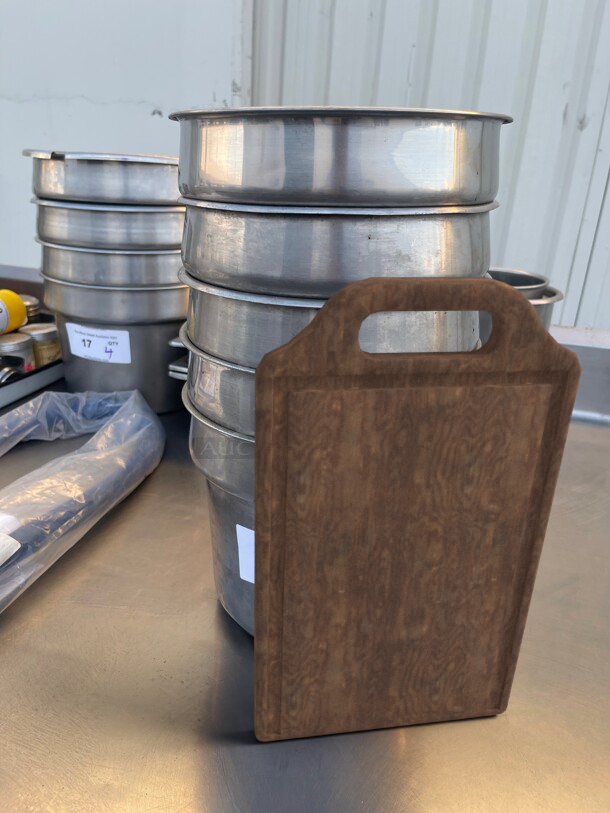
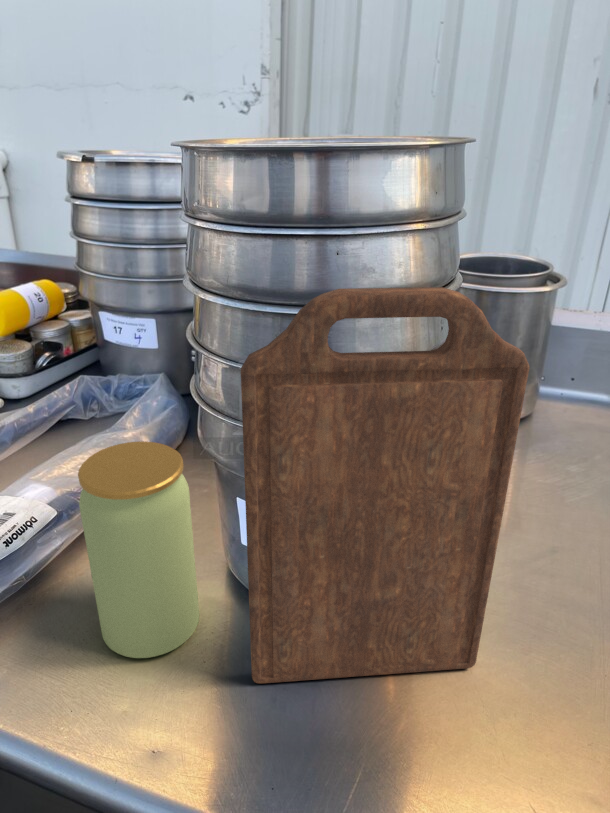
jar: none [52,461,189,716] -> present [78,441,199,658]

